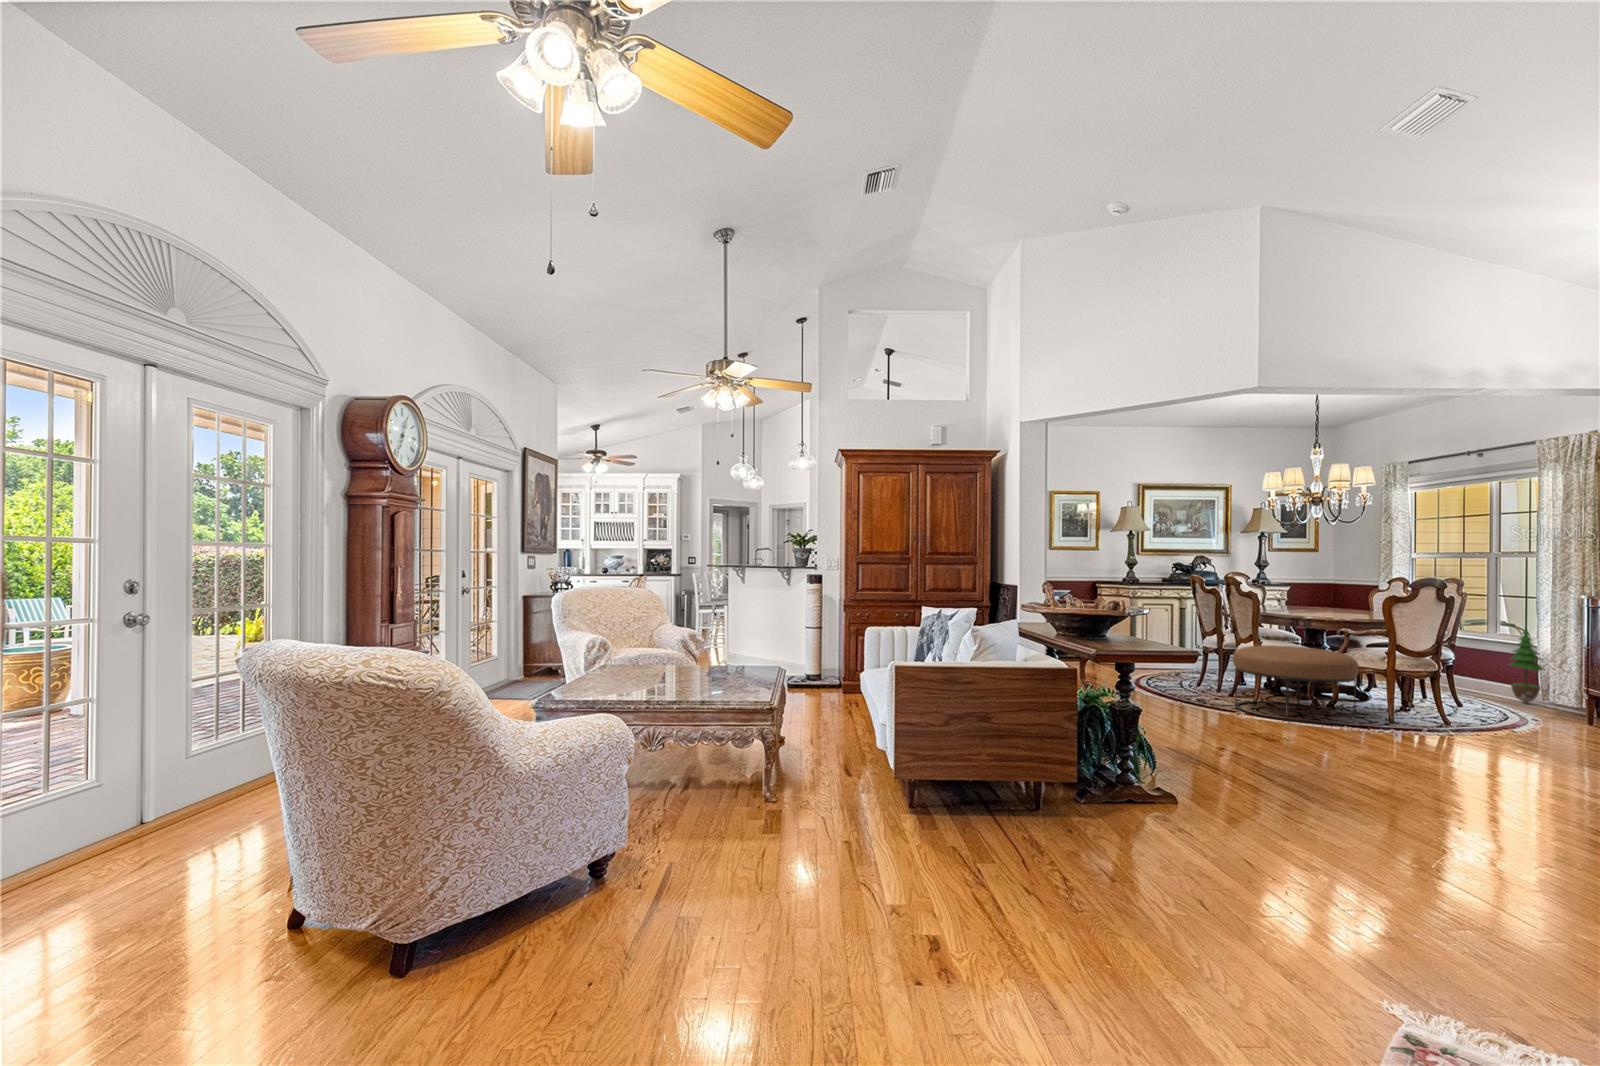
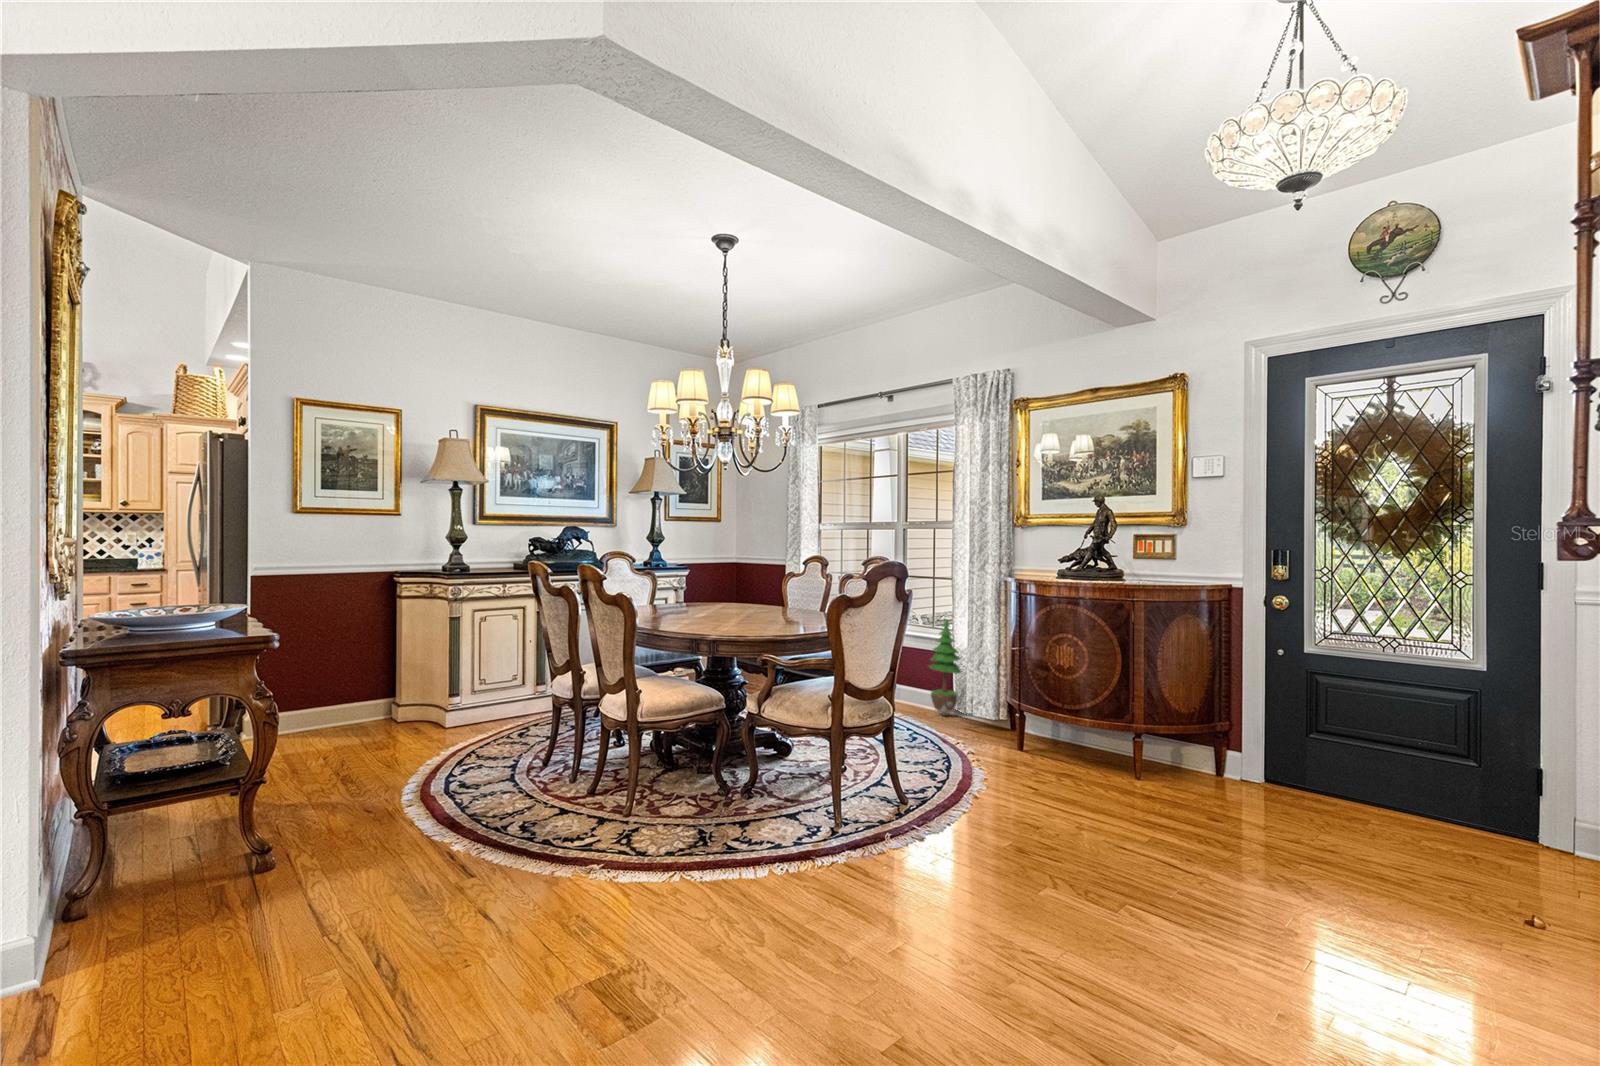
ottoman: present [1233,645,1359,724] -> none [585,693,799,880]

